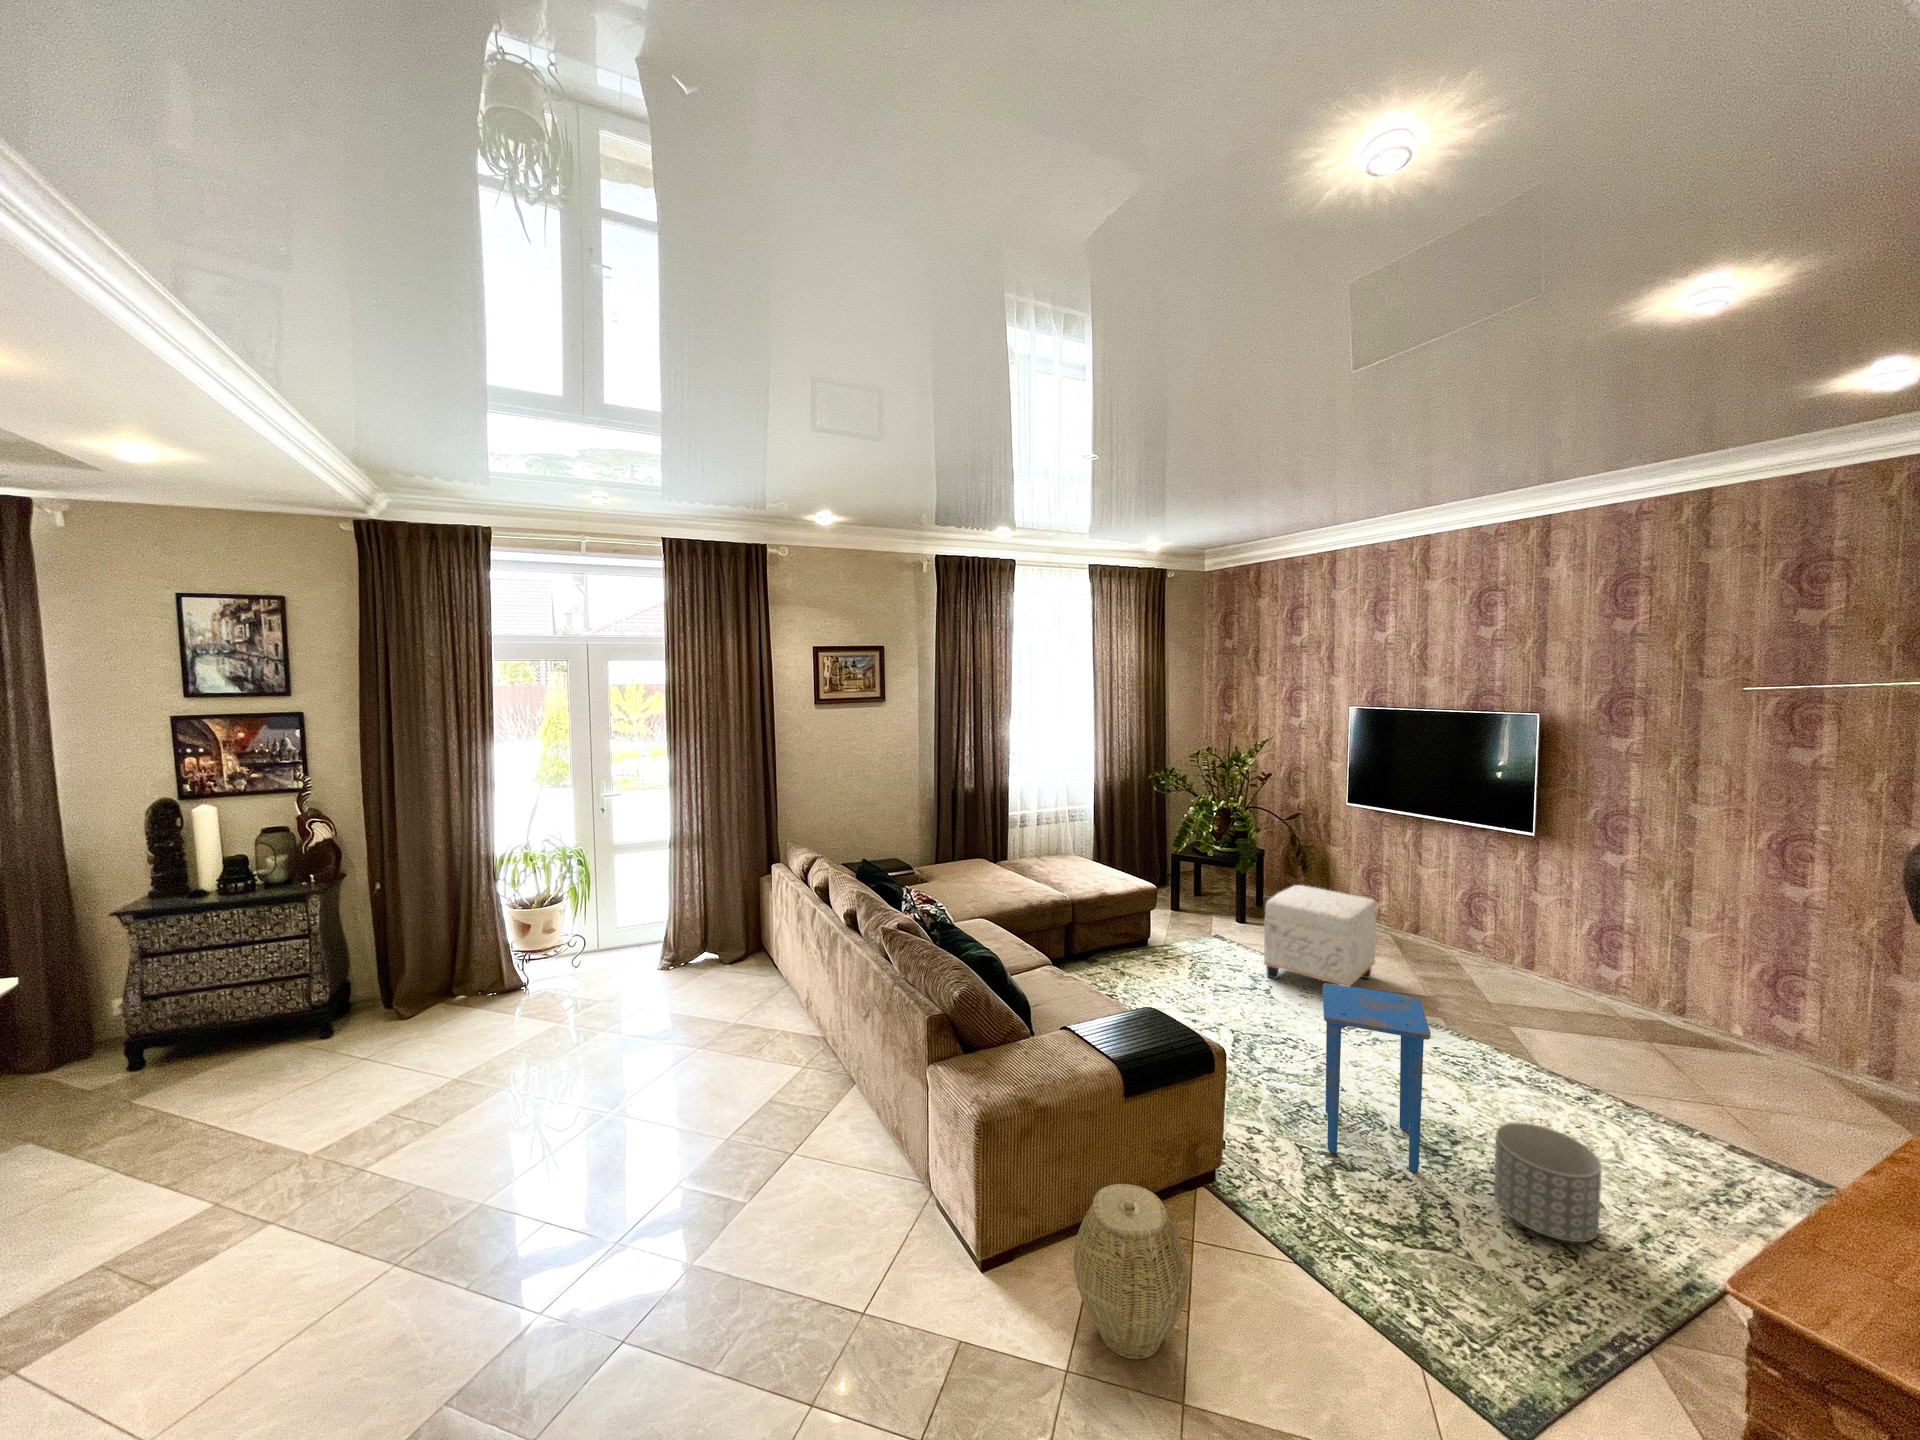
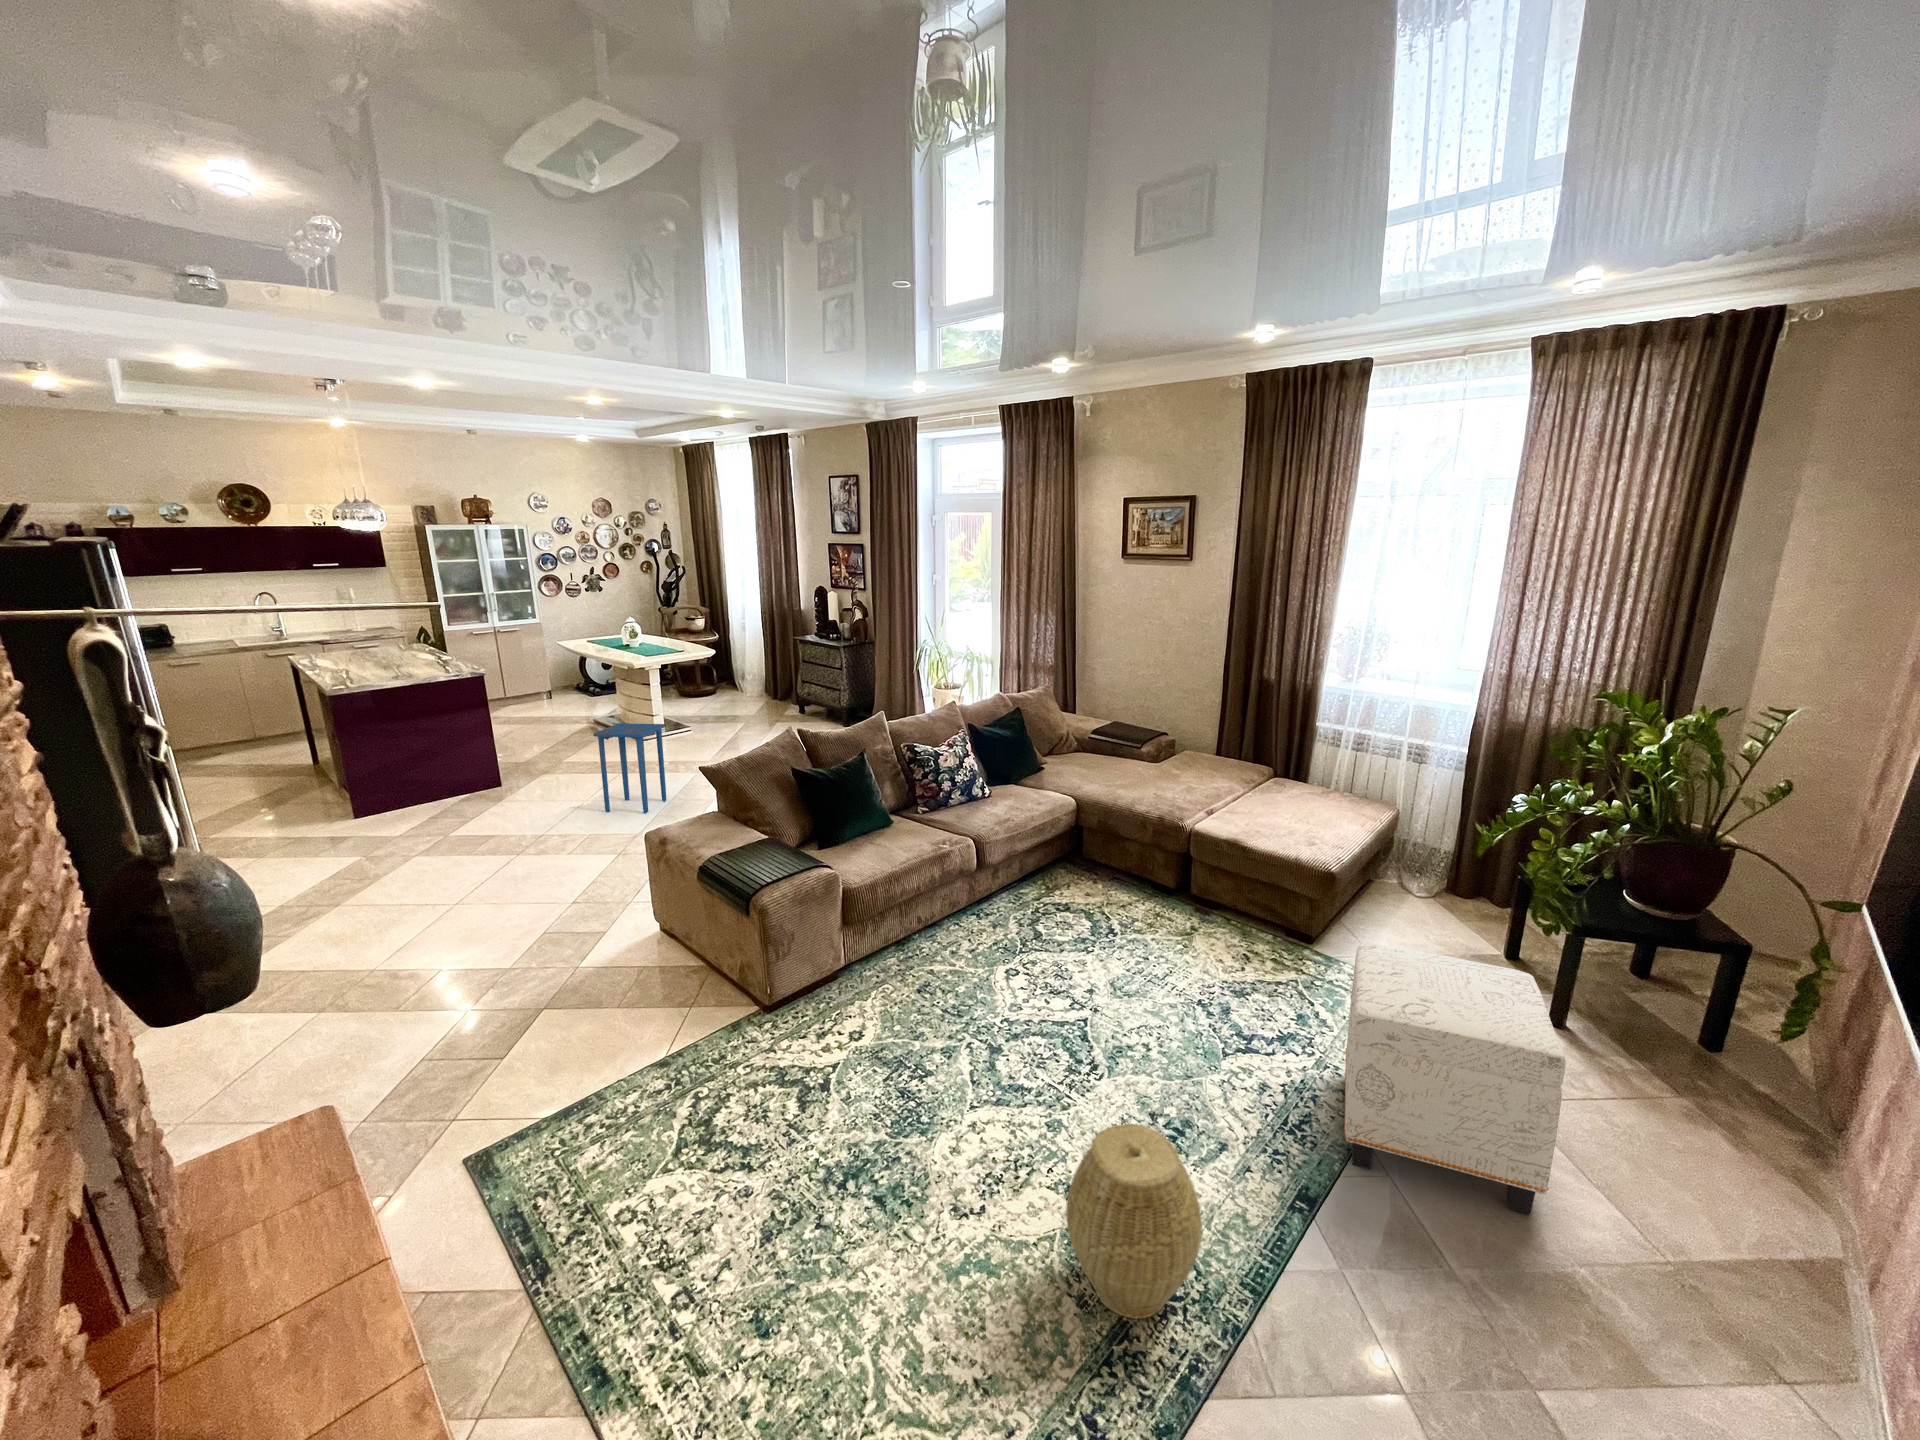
side table: present [1323,983,1431,1172] -> present [593,723,666,813]
planter: present [1494,1123,1602,1242] -> none [669,1133,792,1300]
woven basket: present [1074,1184,1188,1359] -> present [1066,1124,1202,1319]

